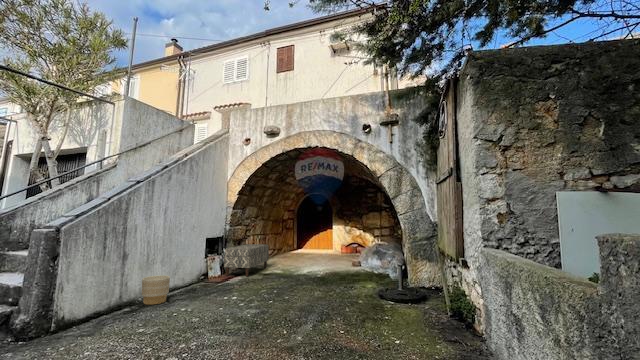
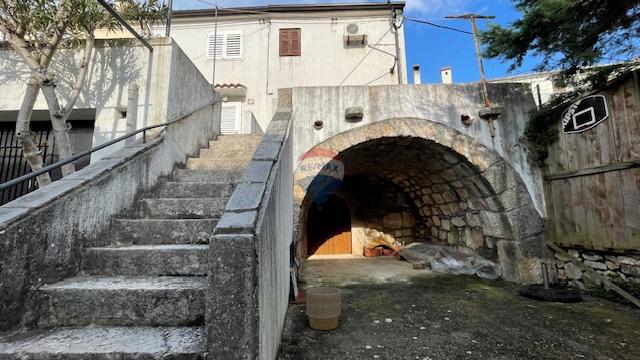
bench: present [224,244,269,277] -> none [303,247,344,286]

